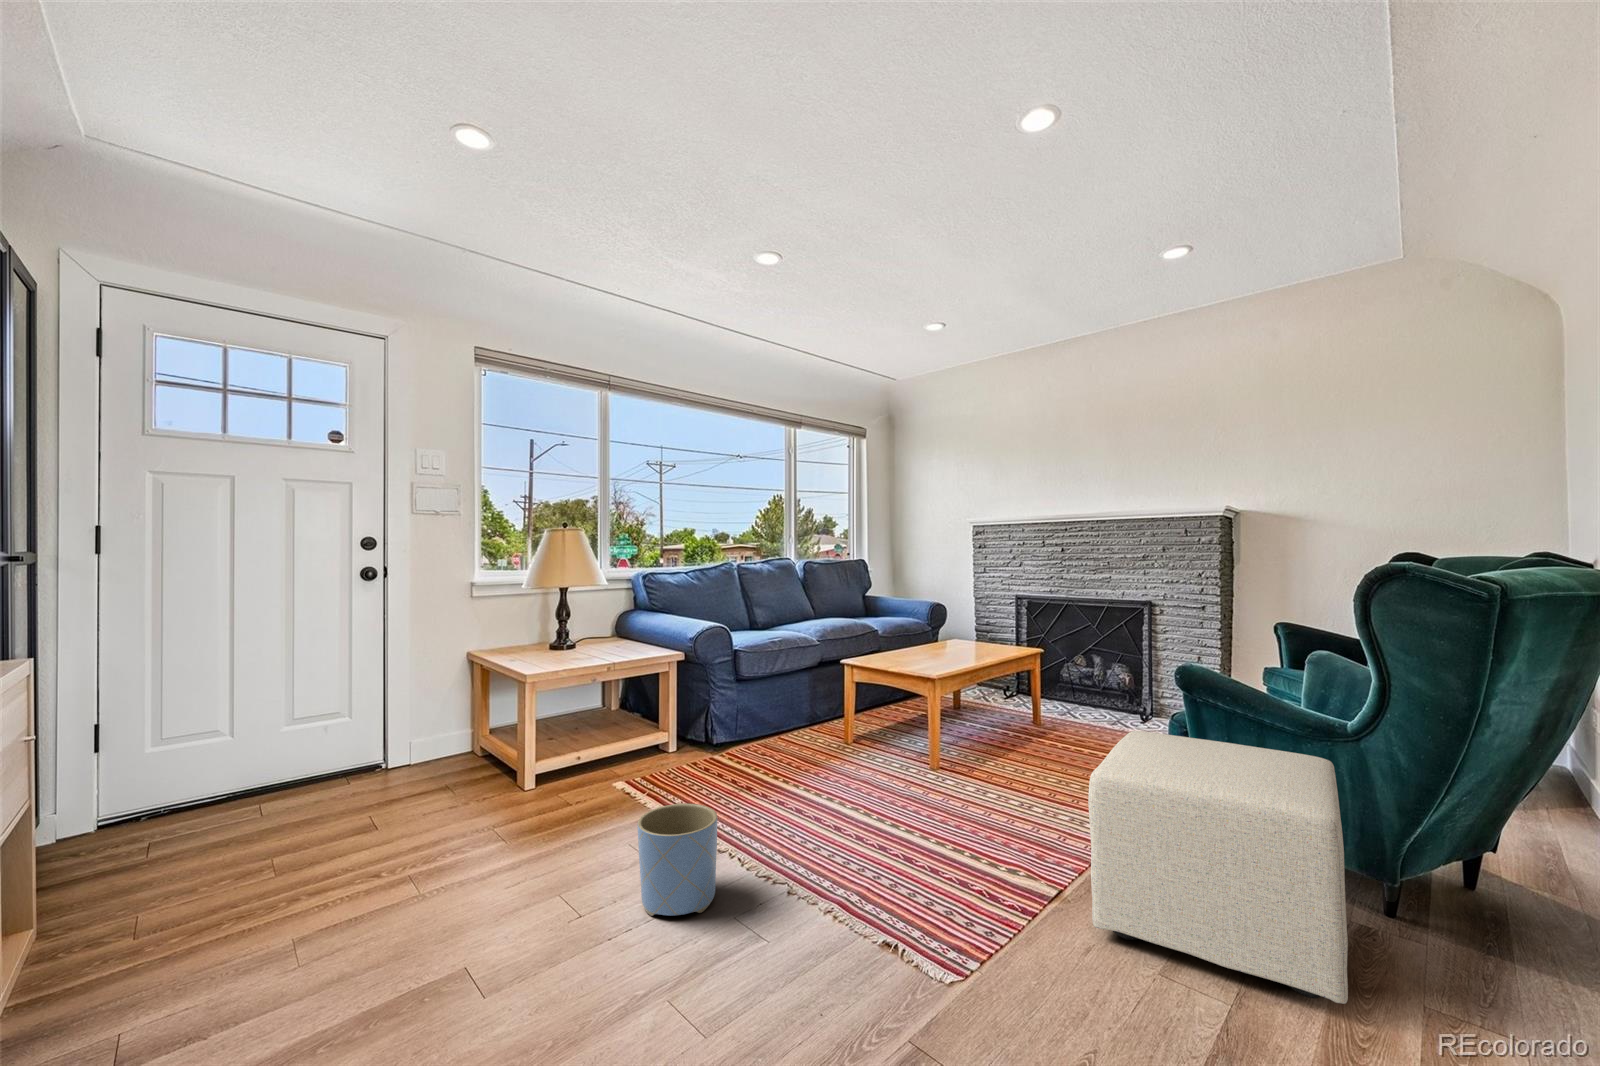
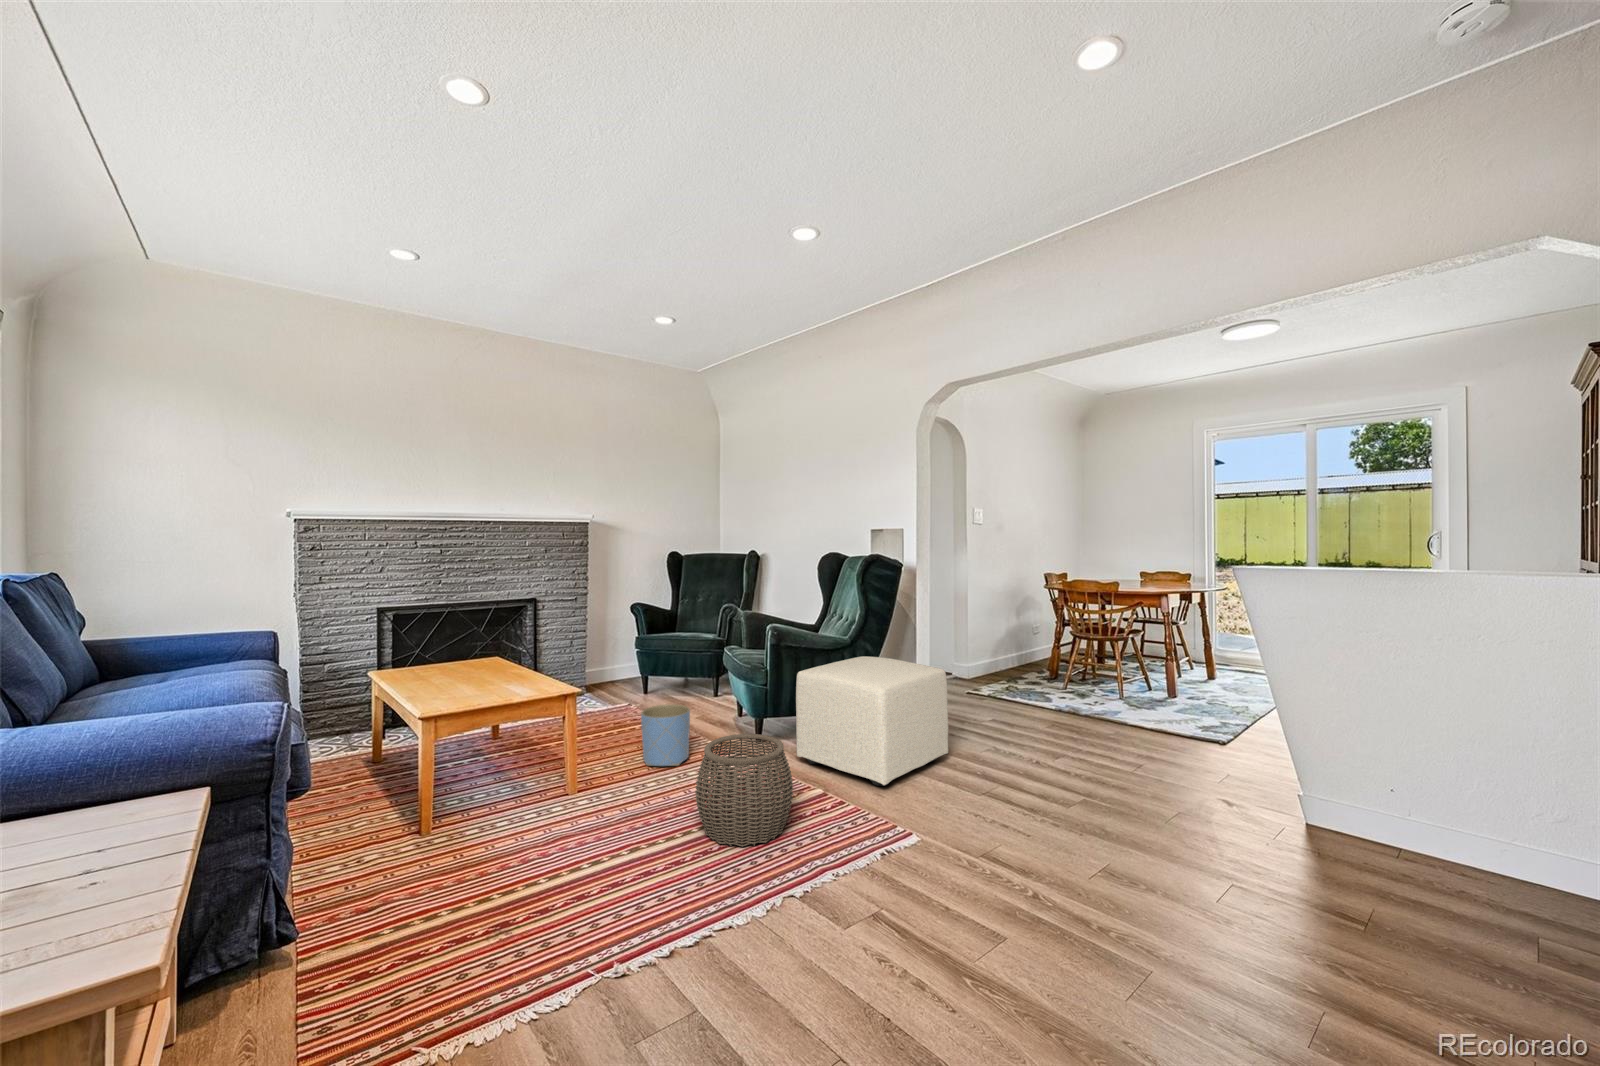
woven basket: none [865,748,971,869] -> present [695,734,793,847]
planter: present [637,804,717,916] -> present [641,704,690,766]

